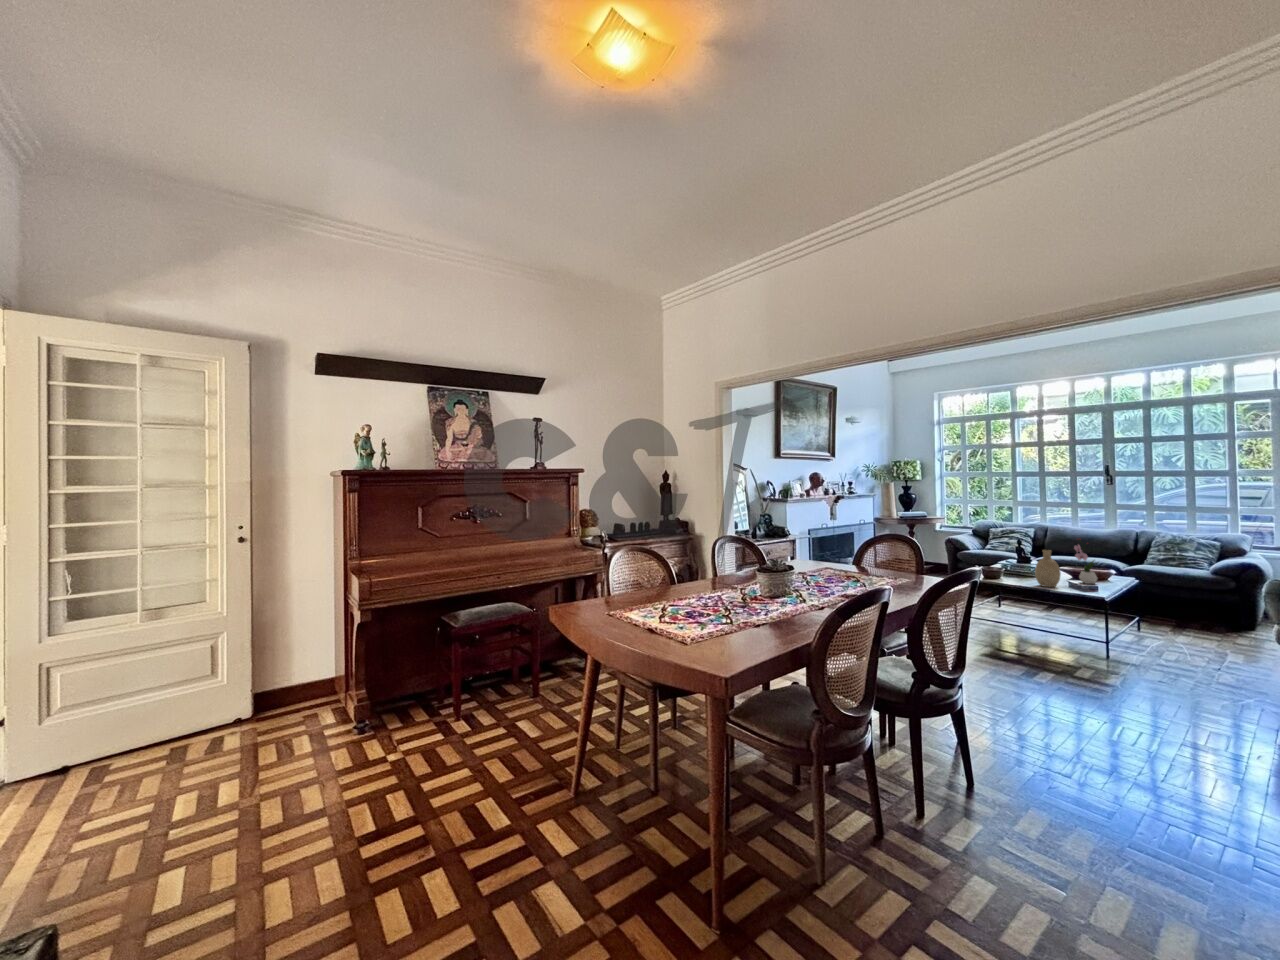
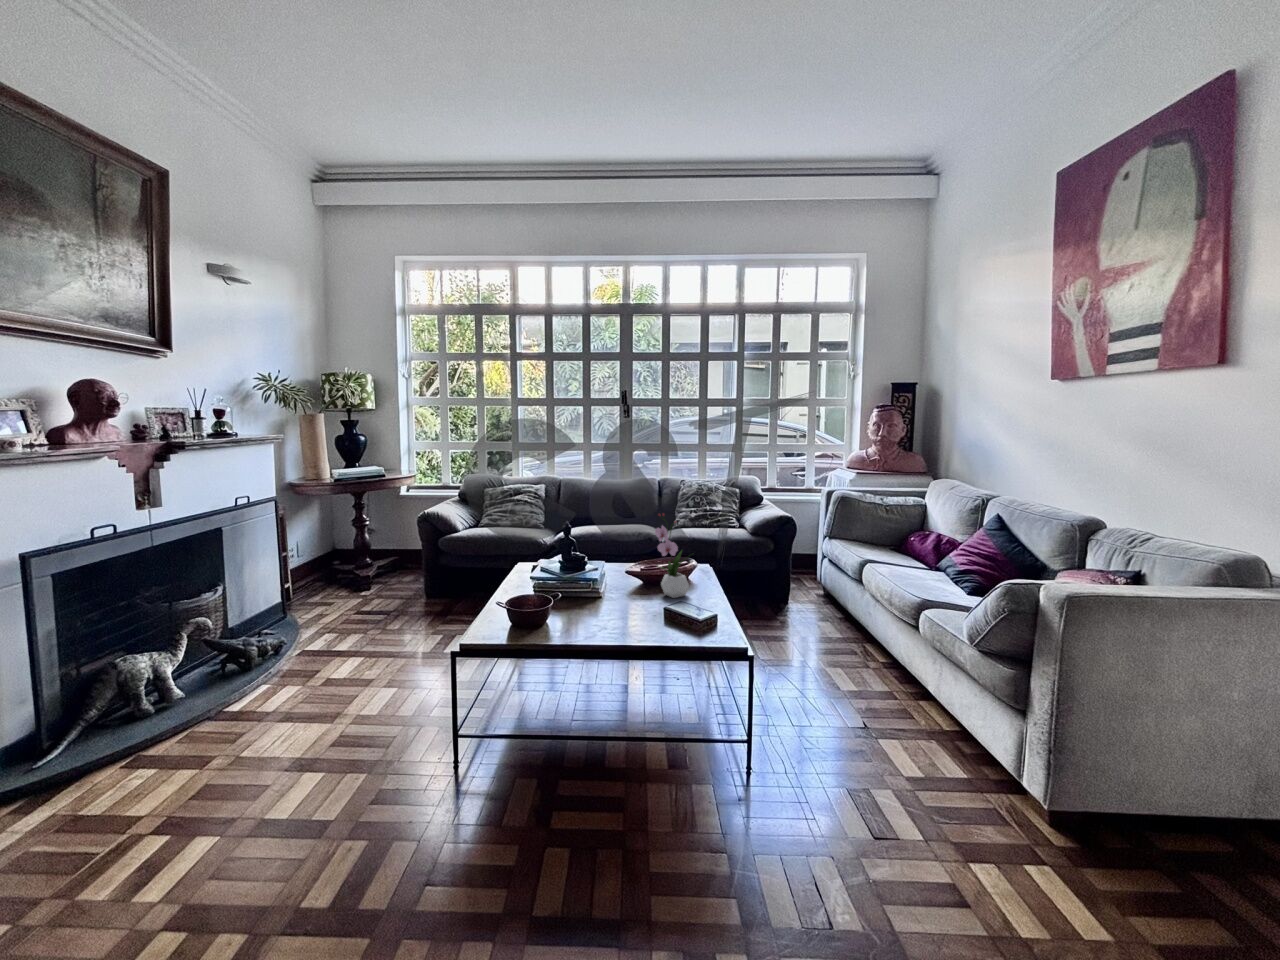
decorative vase: present [1035,550,1061,587] -> none [610,549,653,630]

